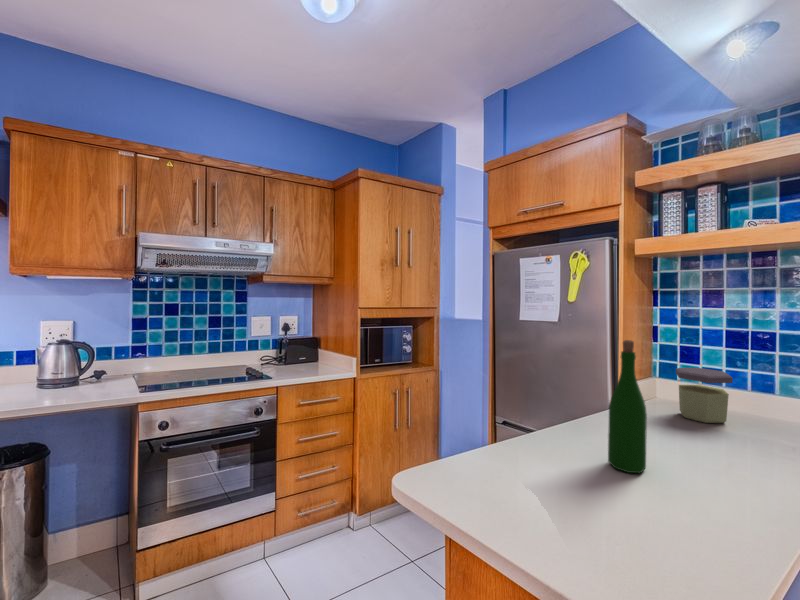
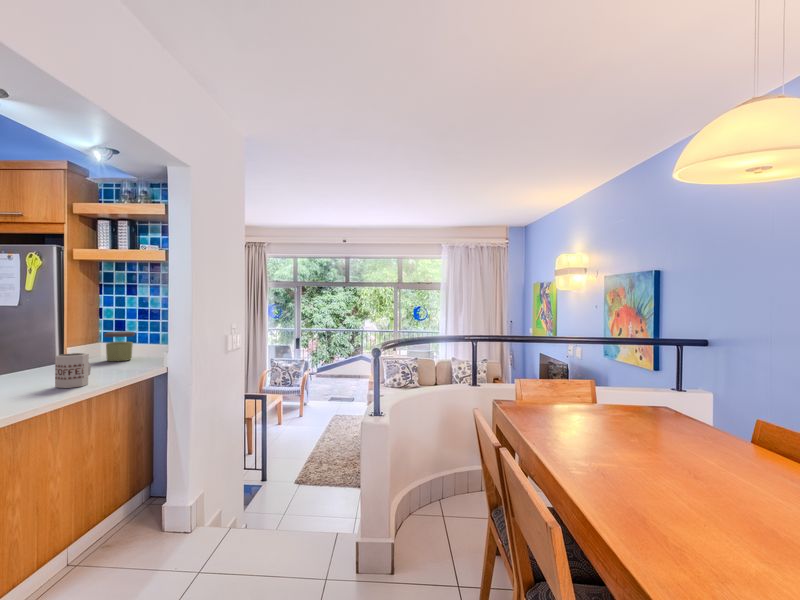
wine bottle: present [608,340,647,473] -> none [30,307,55,381]
mug: none [680,447,750,545] -> present [55,353,91,388]

